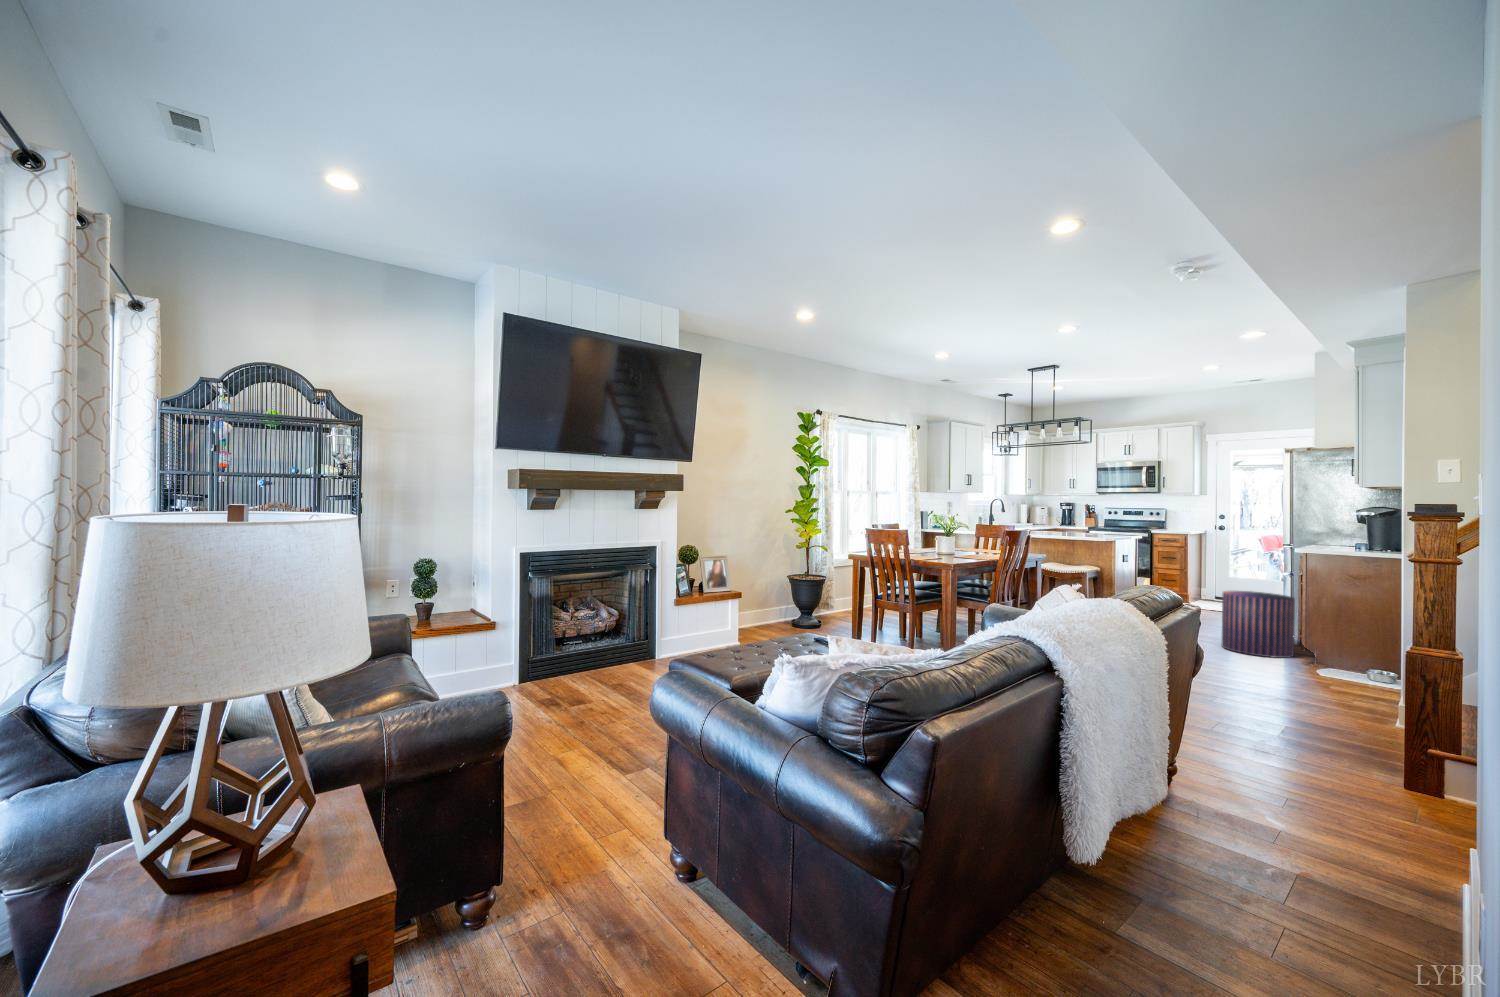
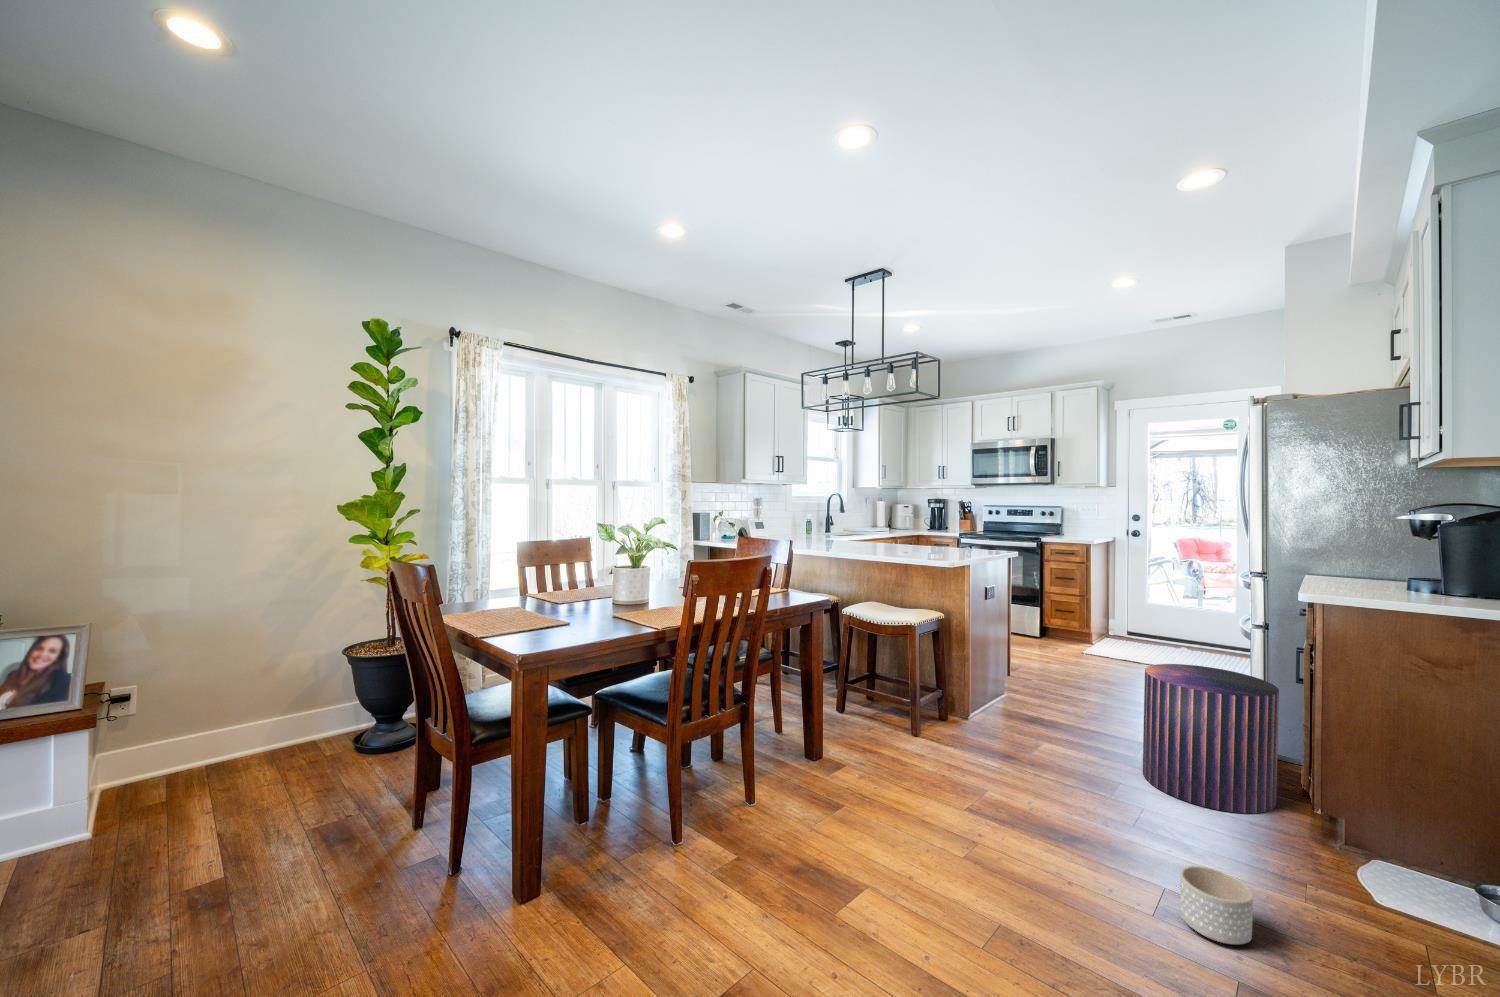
planter: none [1235,657,1266,682] -> present [1180,866,1253,944]

